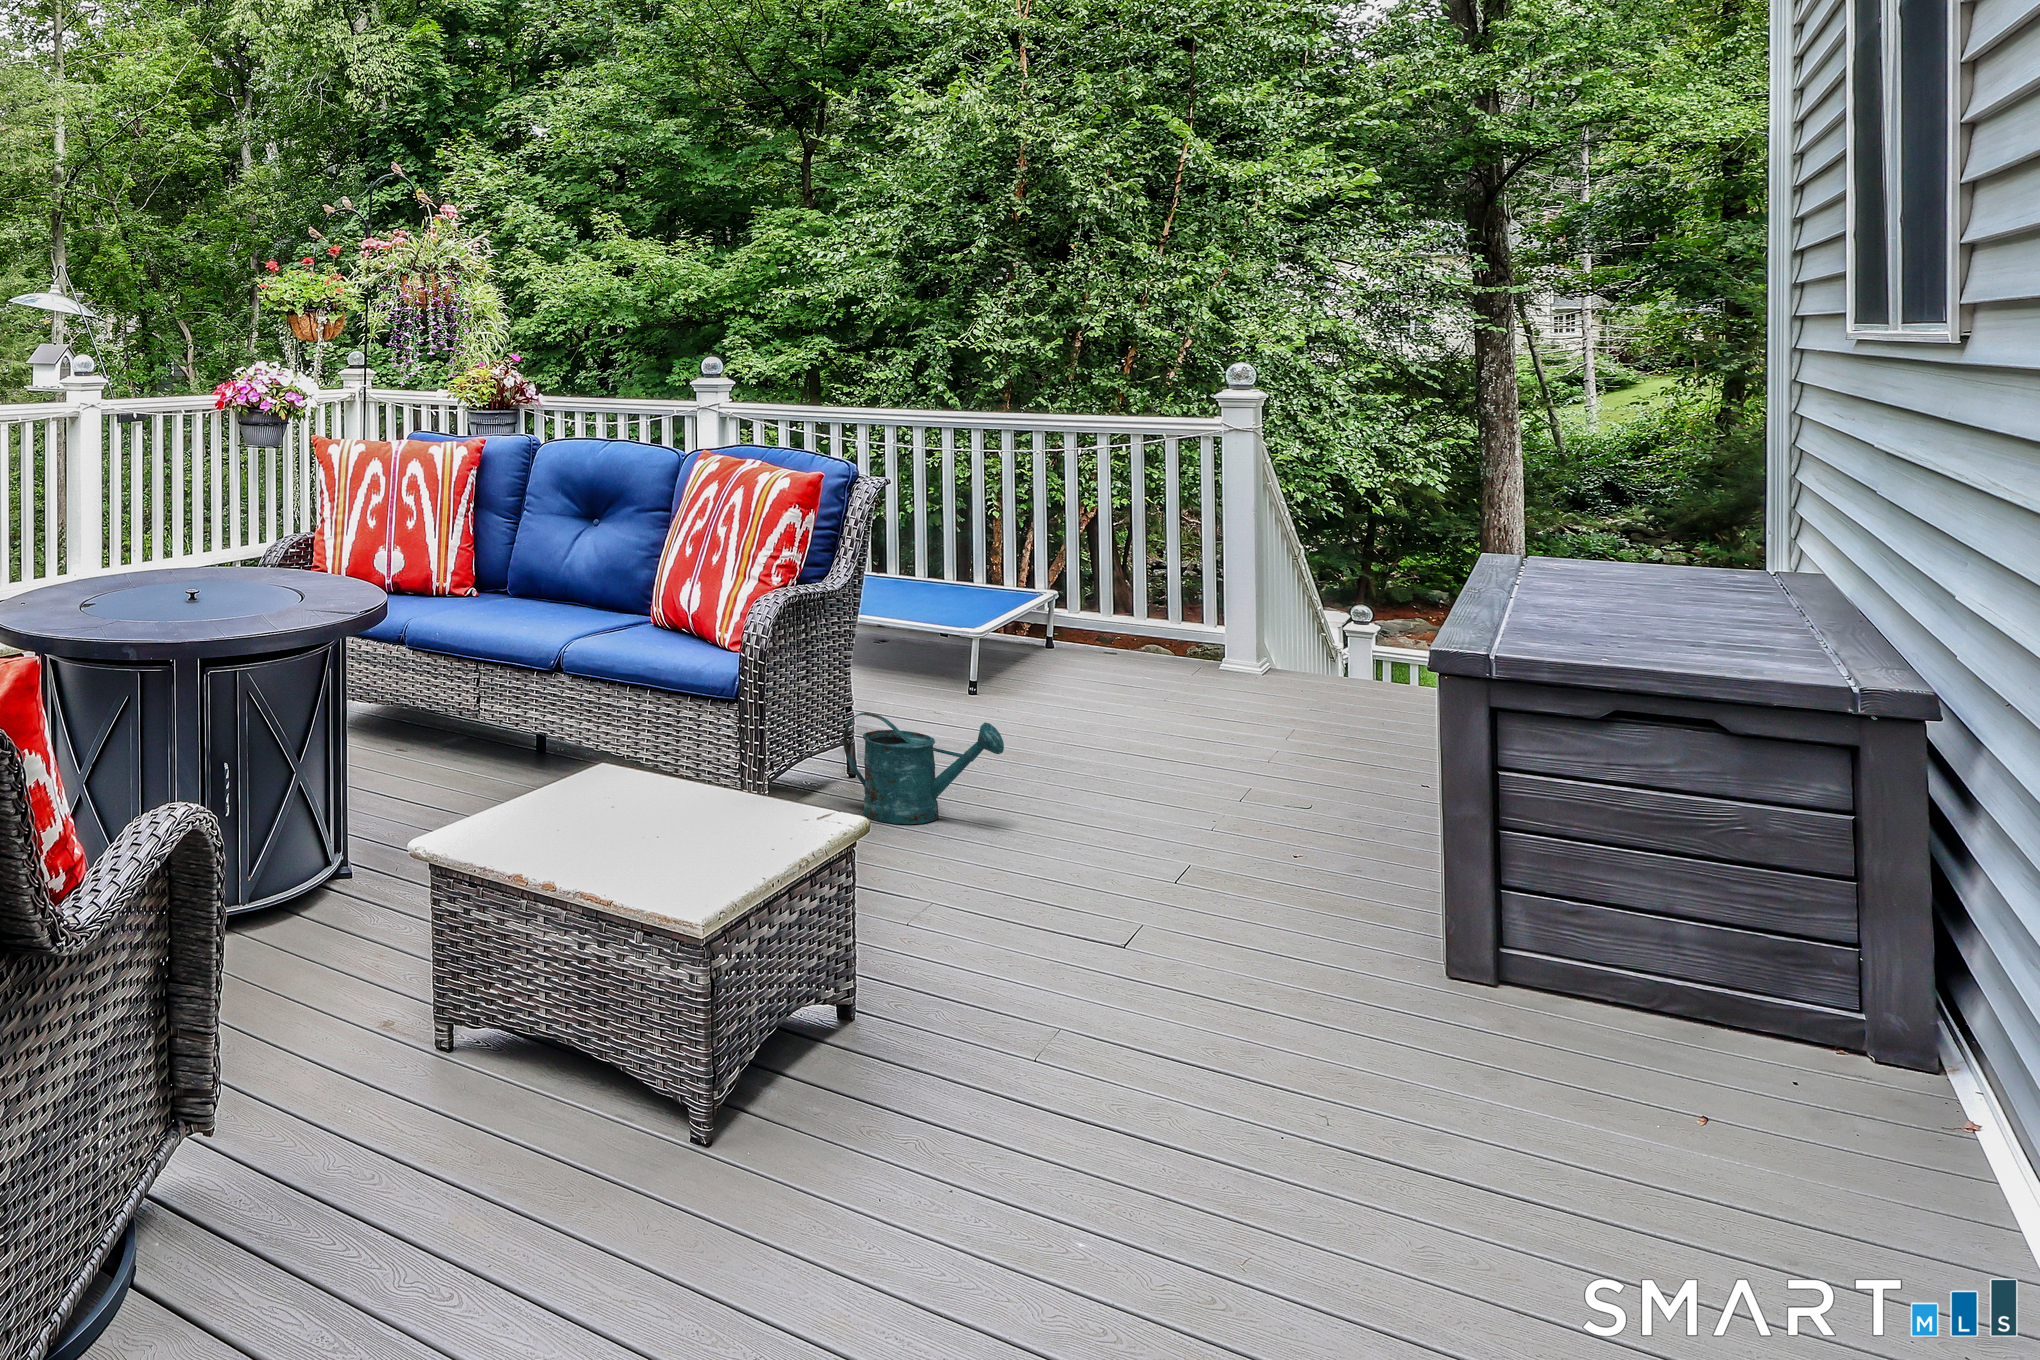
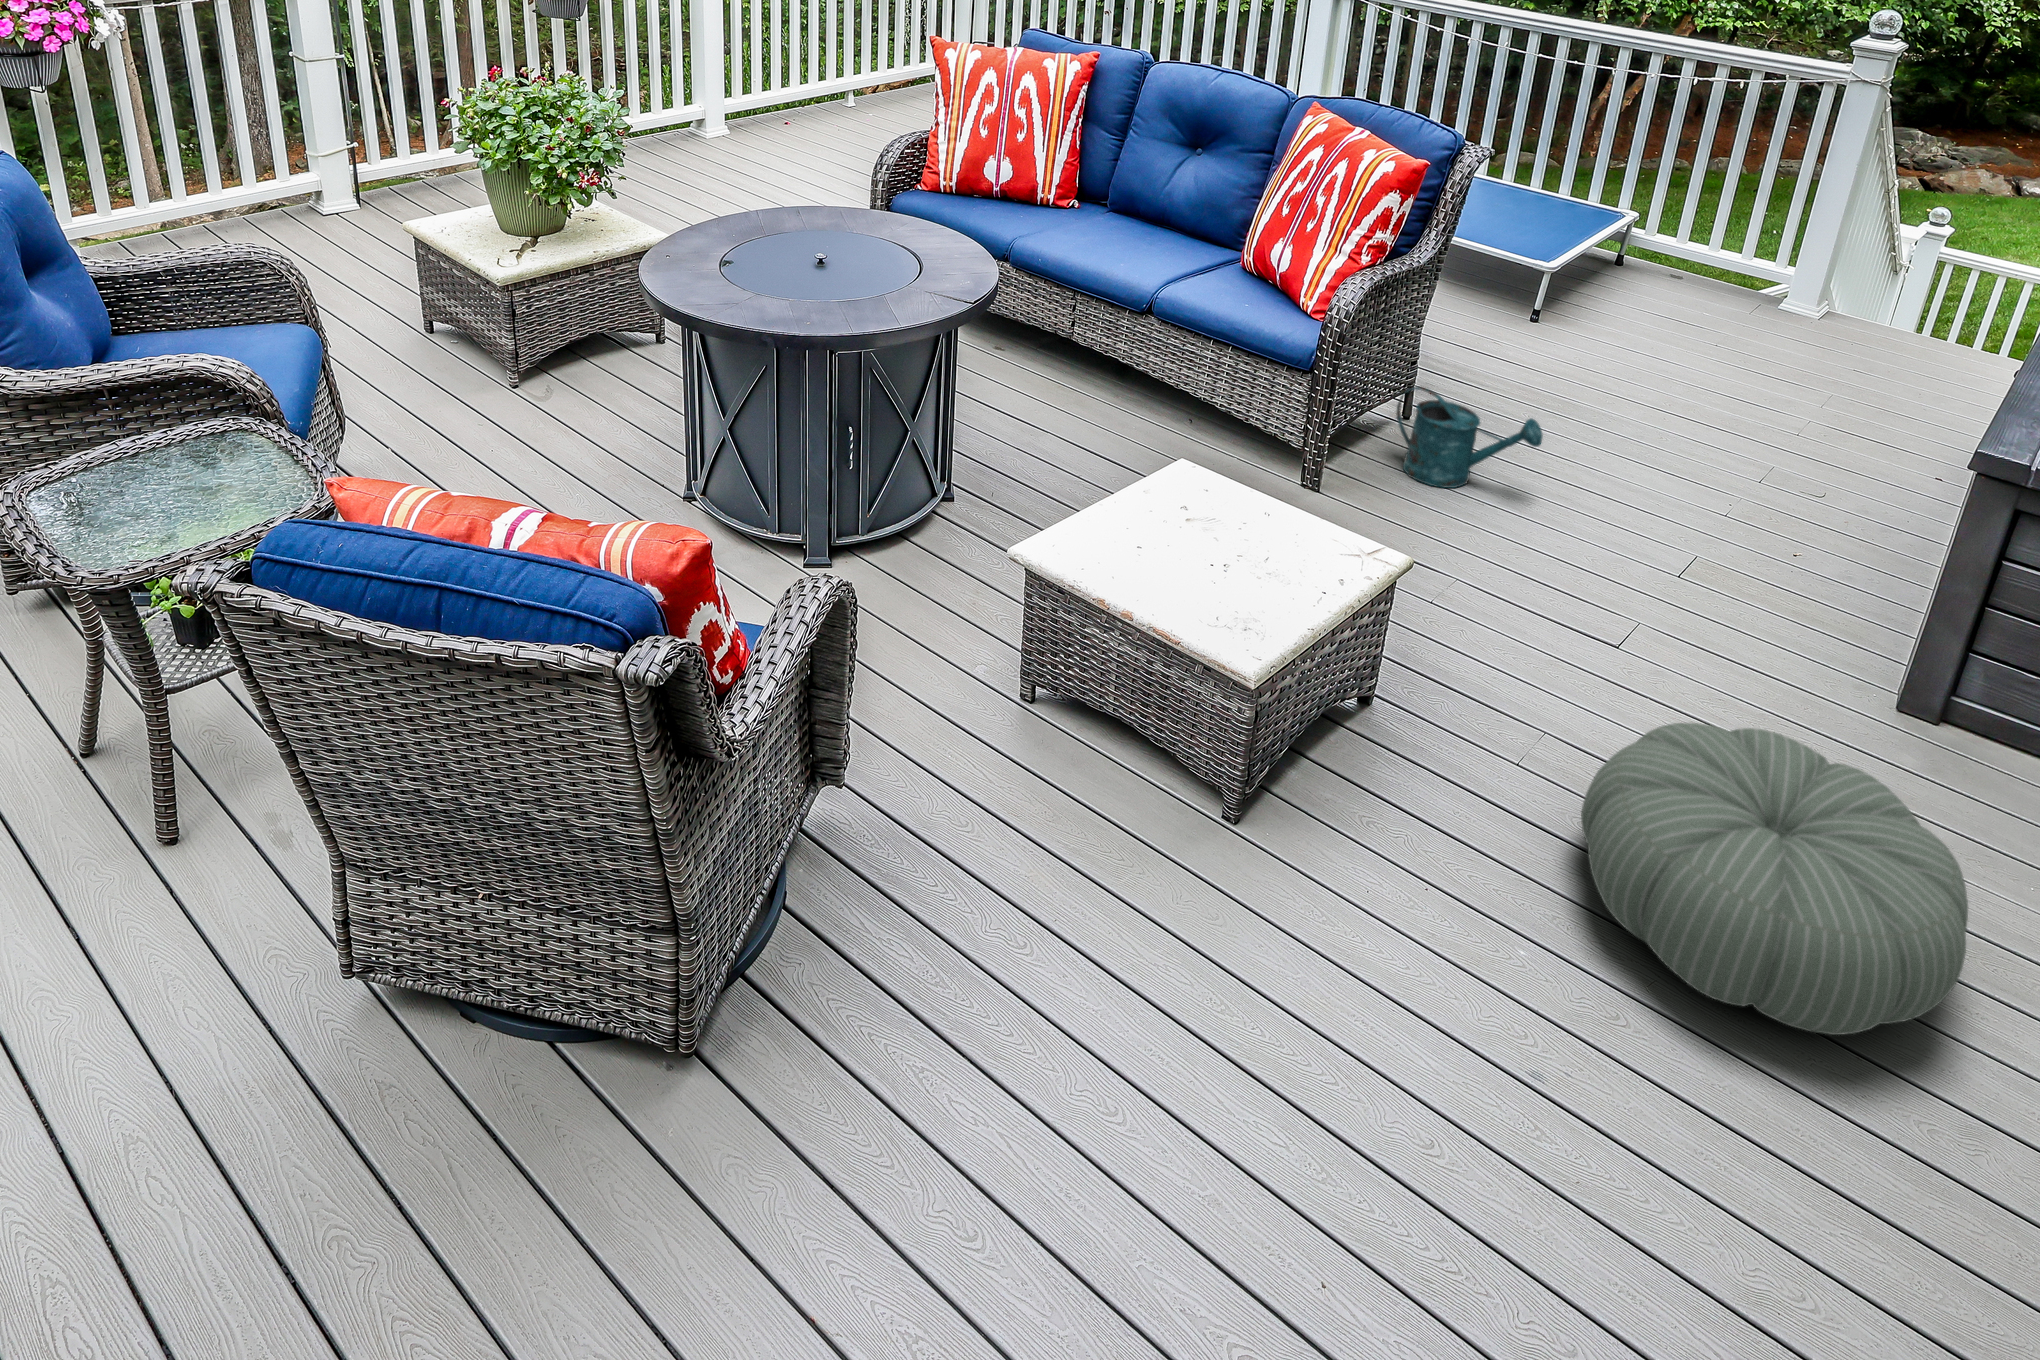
pouf: none [1084,906,1552,1209] -> present [1581,723,1968,1035]

